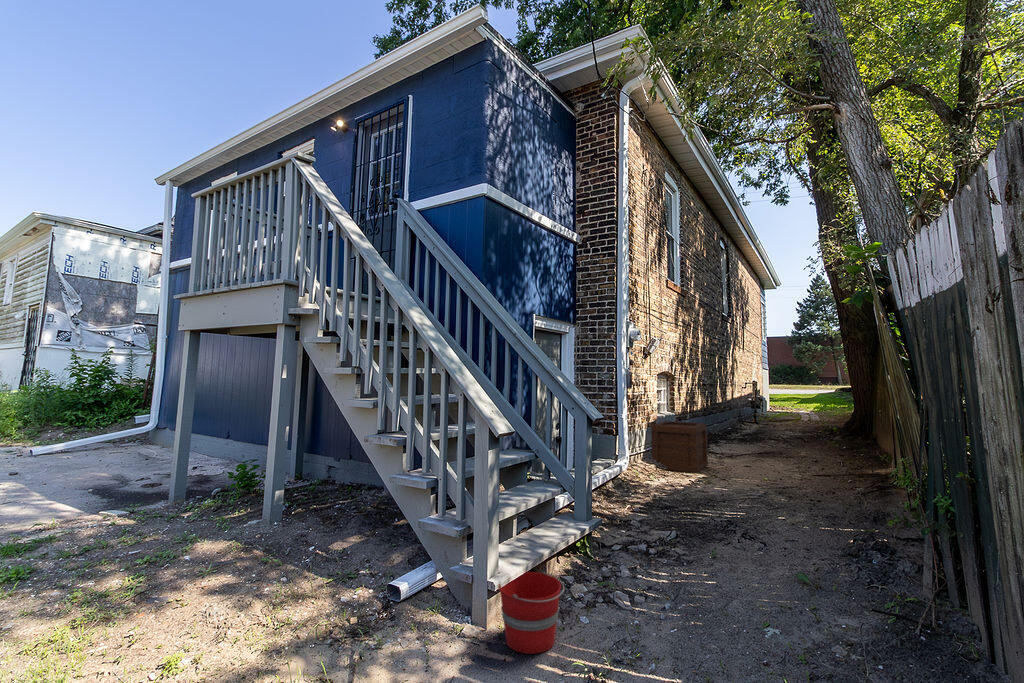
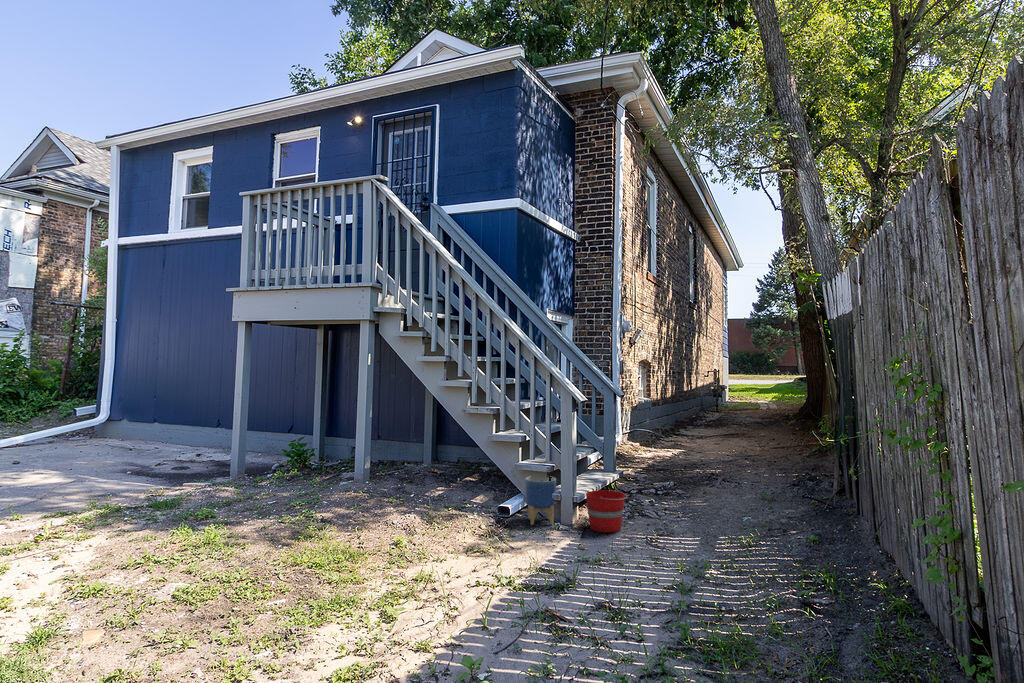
wooden crate: present [651,421,708,473] -> none [636,406,683,450]
planter: none [409,545,456,630] -> present [526,477,556,525]

